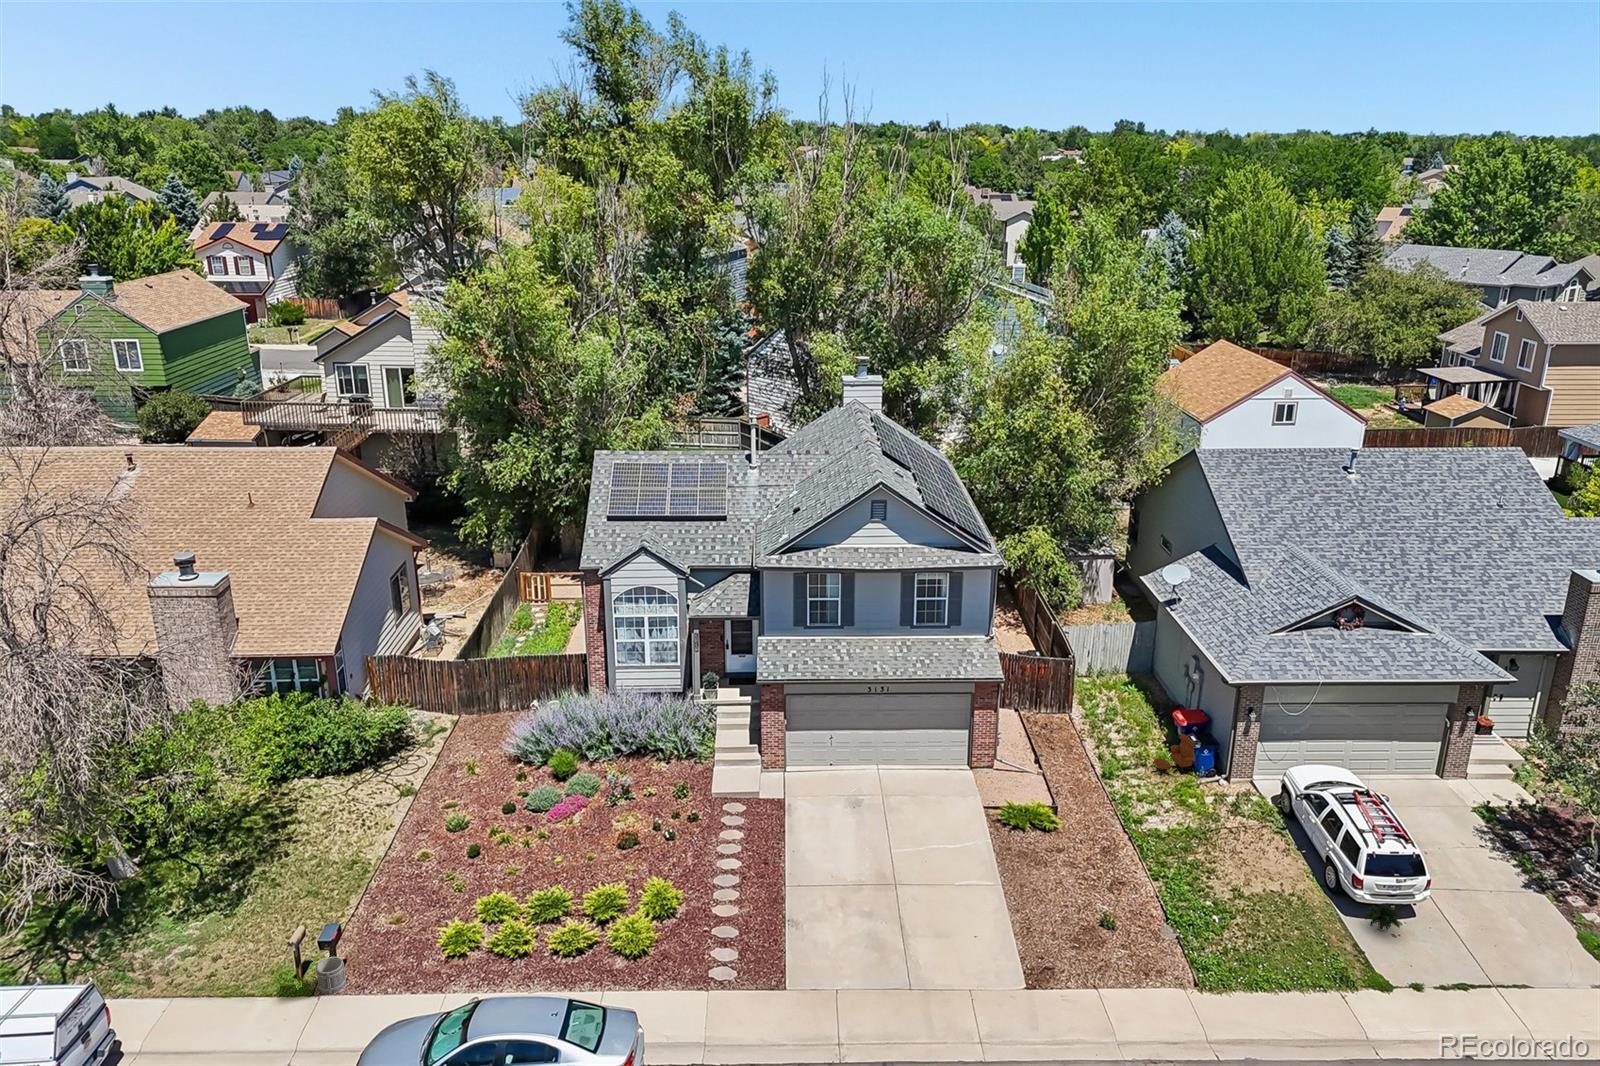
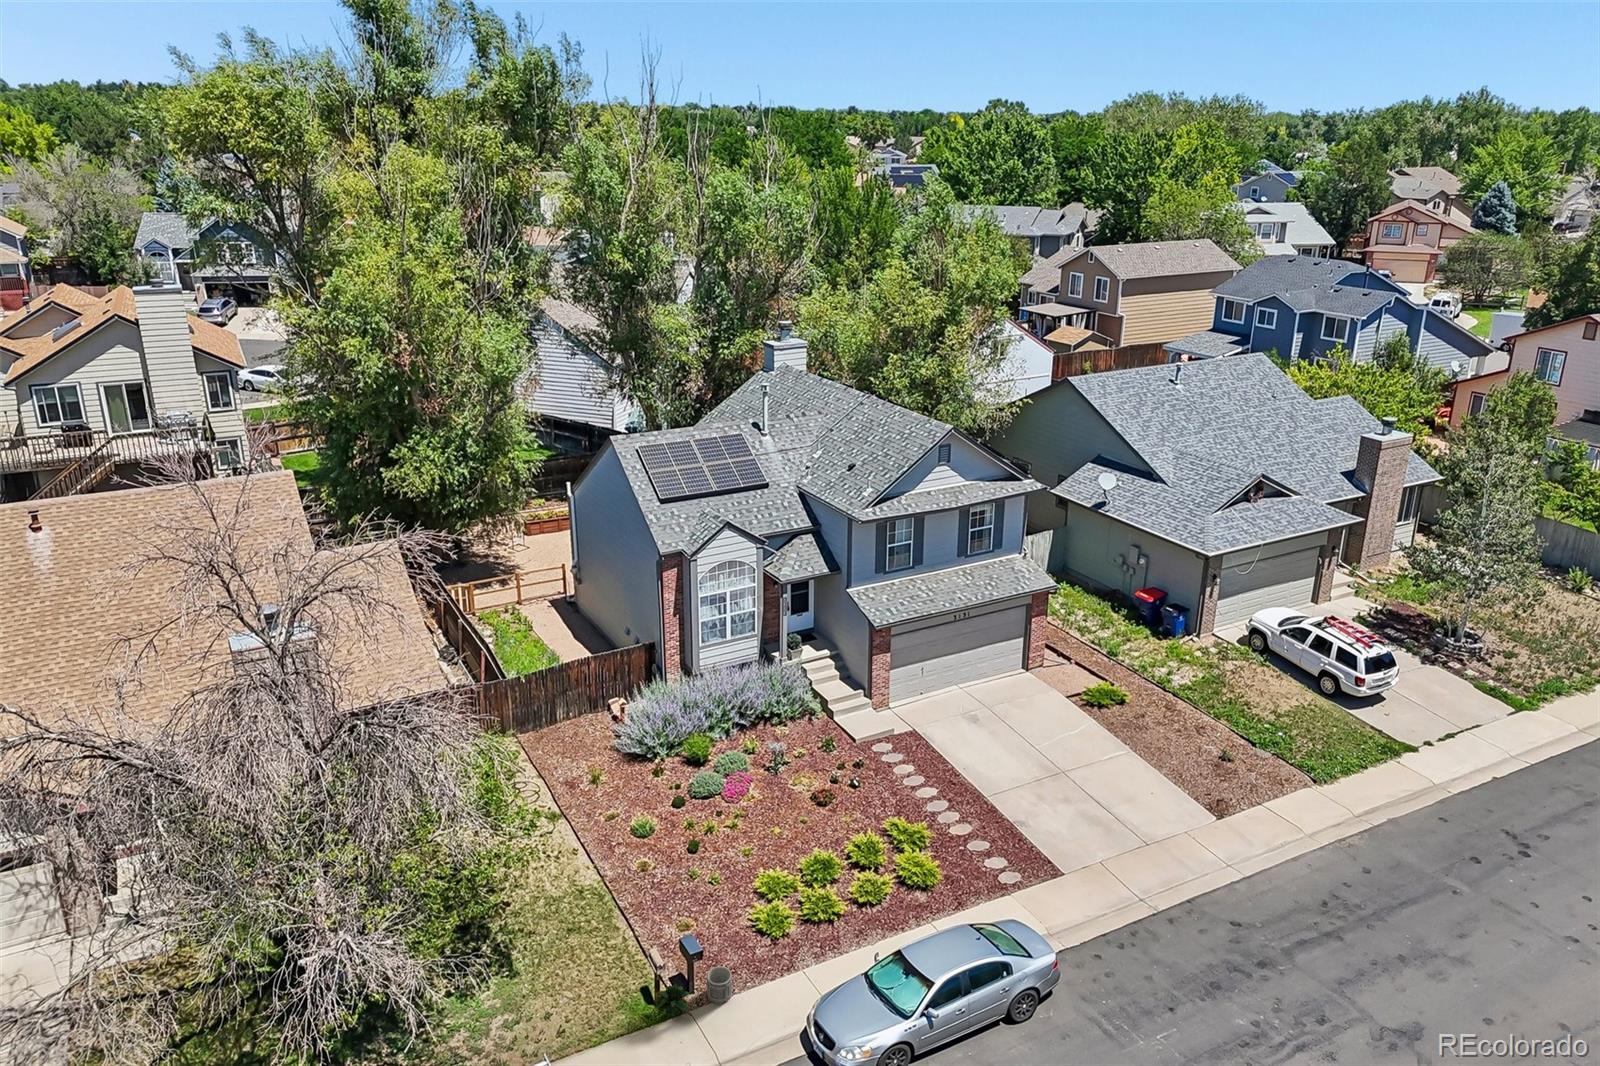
lounge chair: present [1152,734,1195,776] -> none [1147,604,1177,641]
potted plant: present [1365,903,1400,931] -> present [654,982,691,1020]

